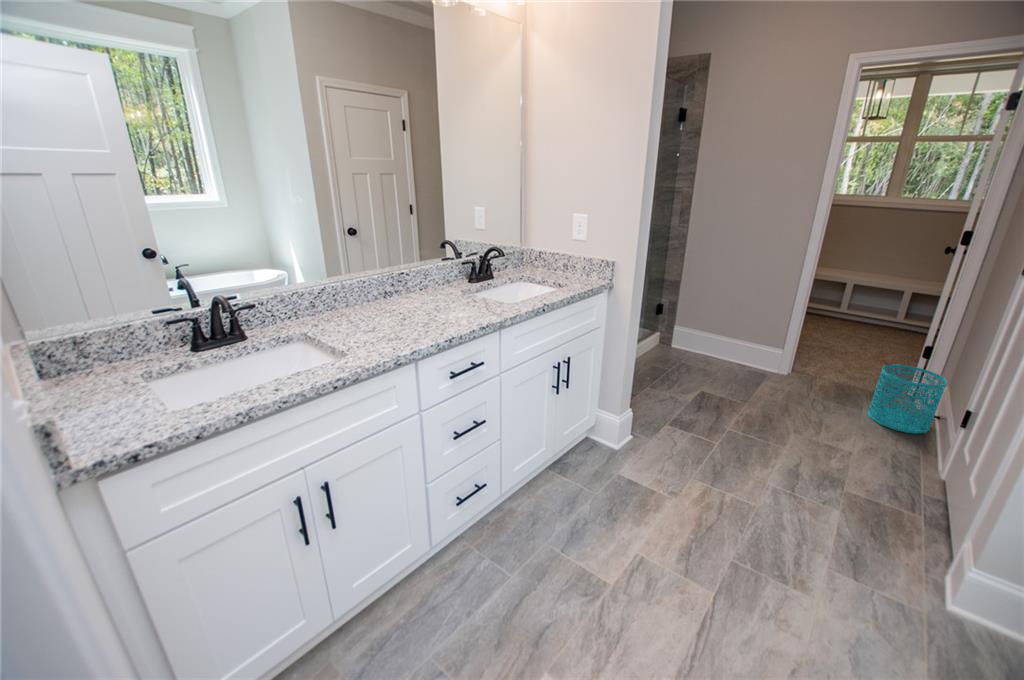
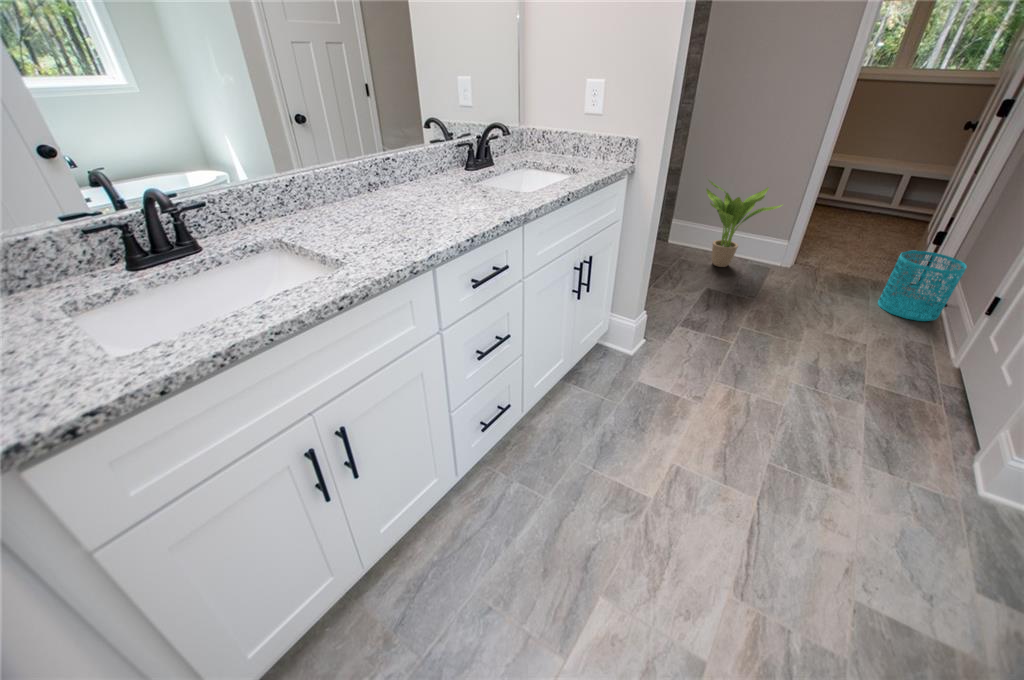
potted plant: none [696,289,770,371] -> present [706,181,783,267]

